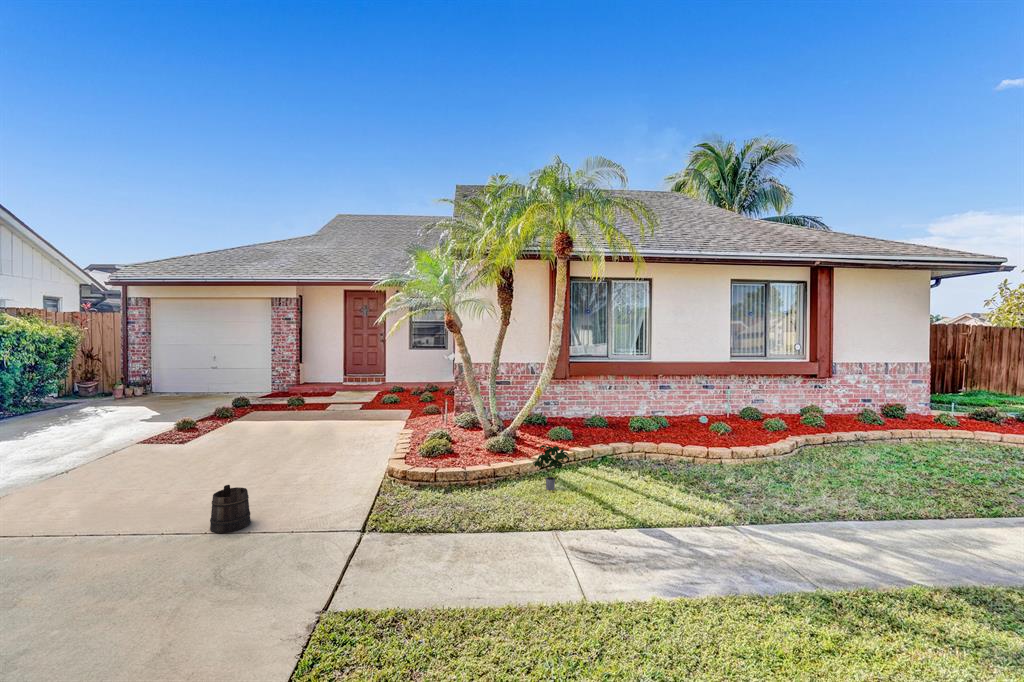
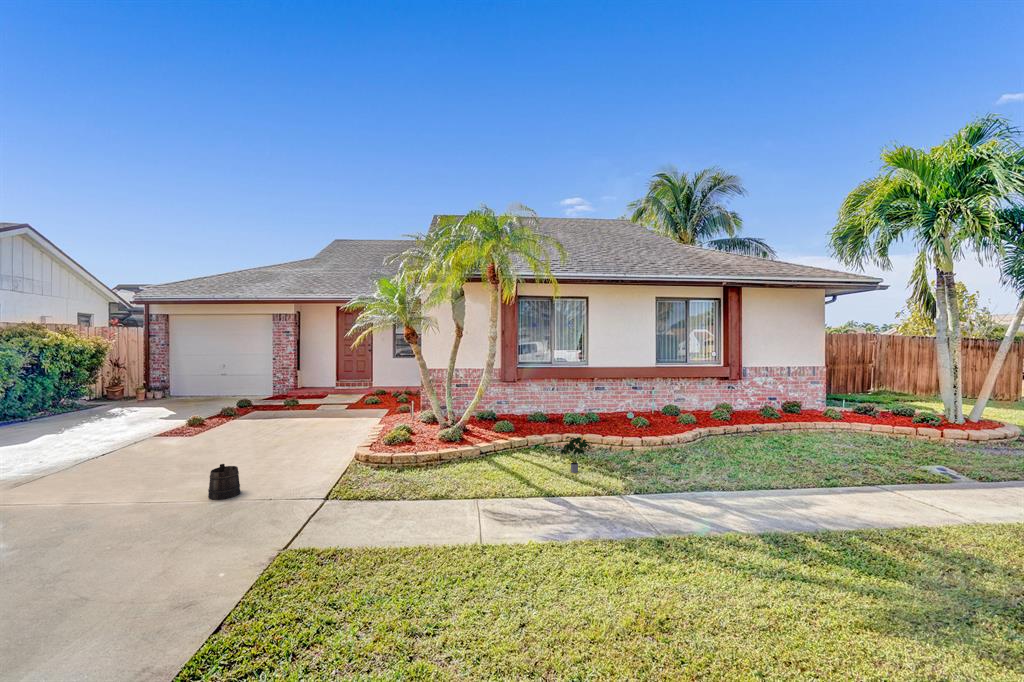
potted plant: present [533,445,569,490] -> present [560,437,590,473]

